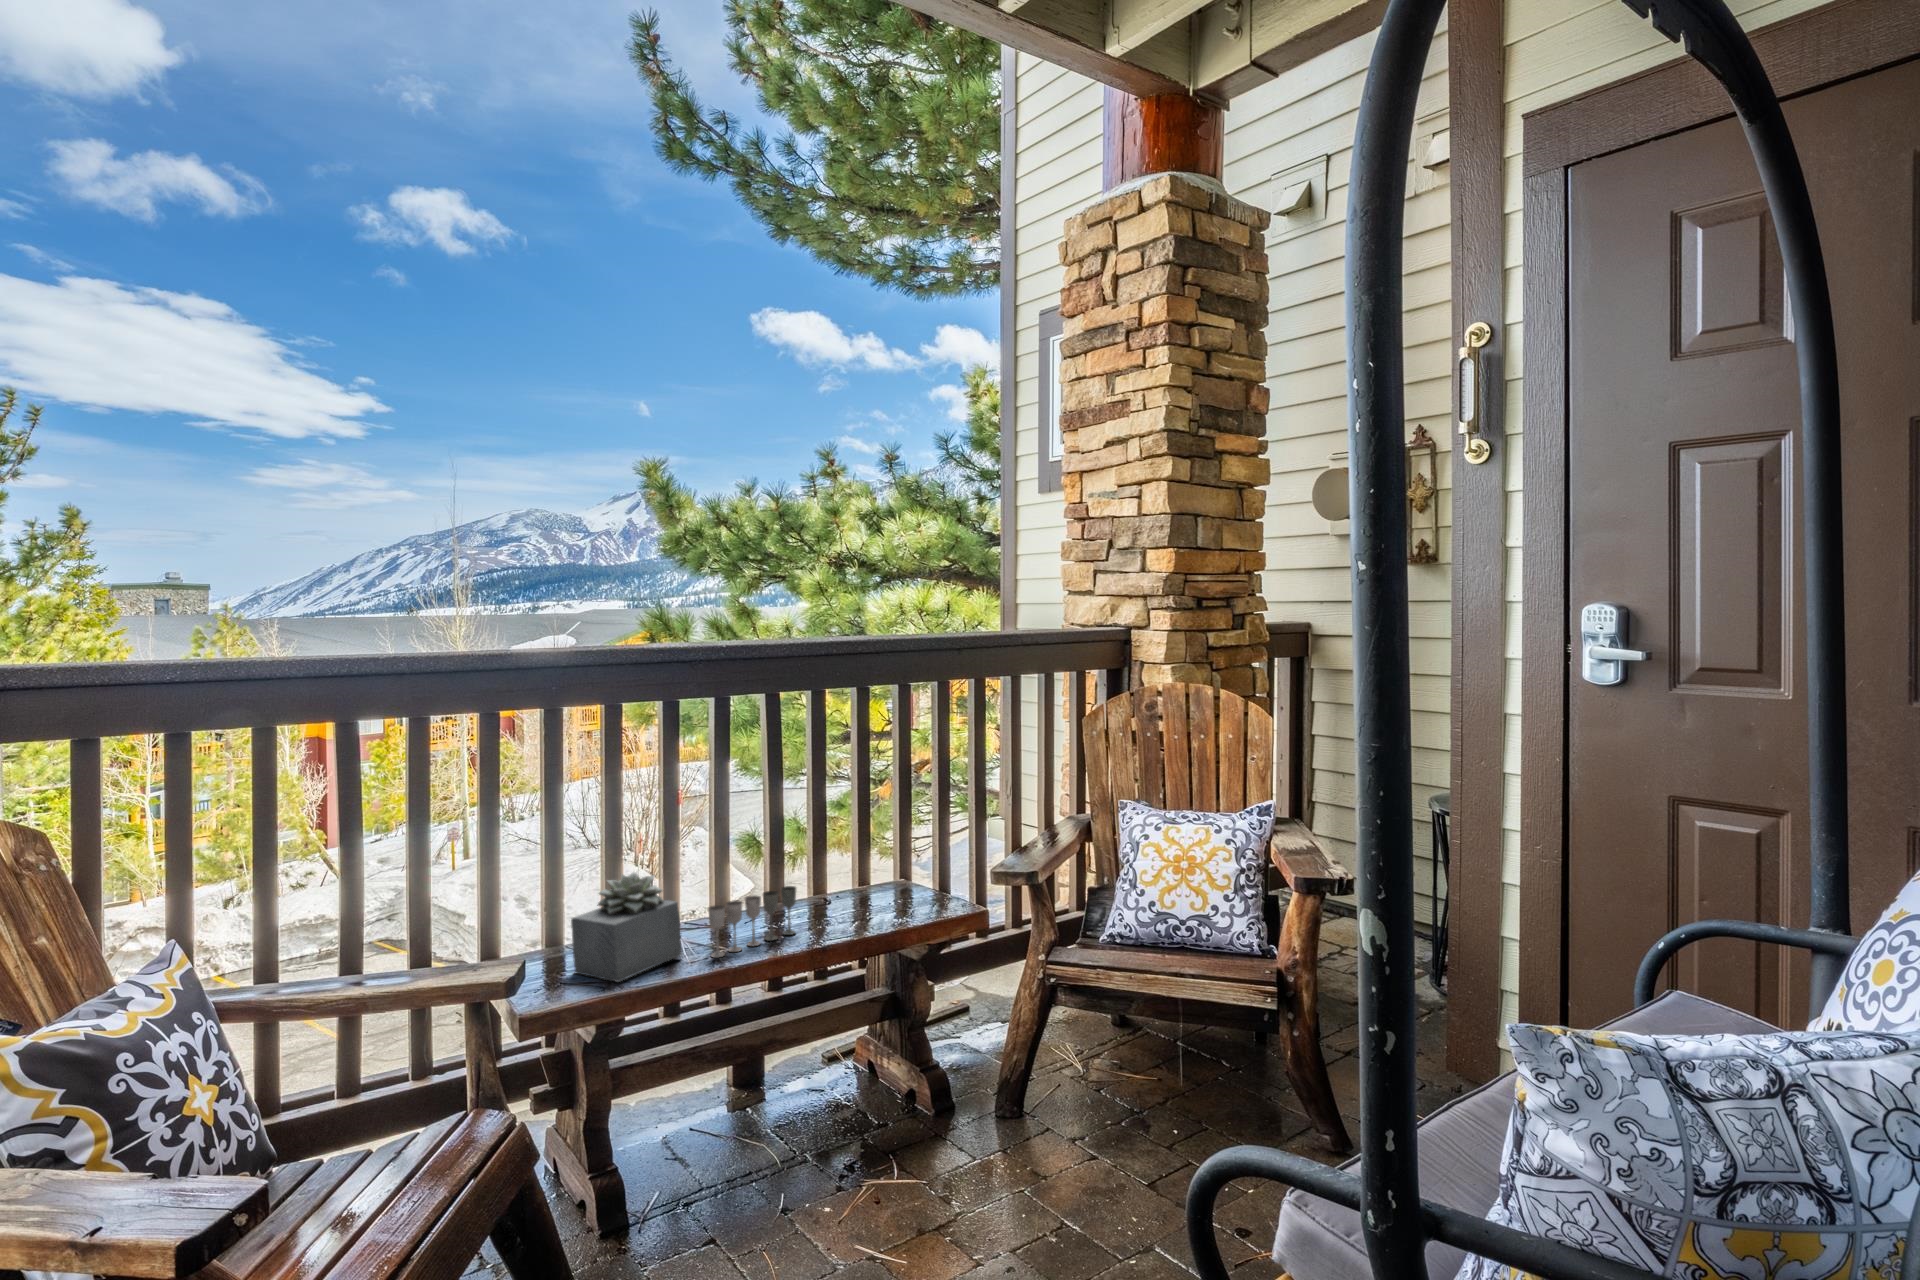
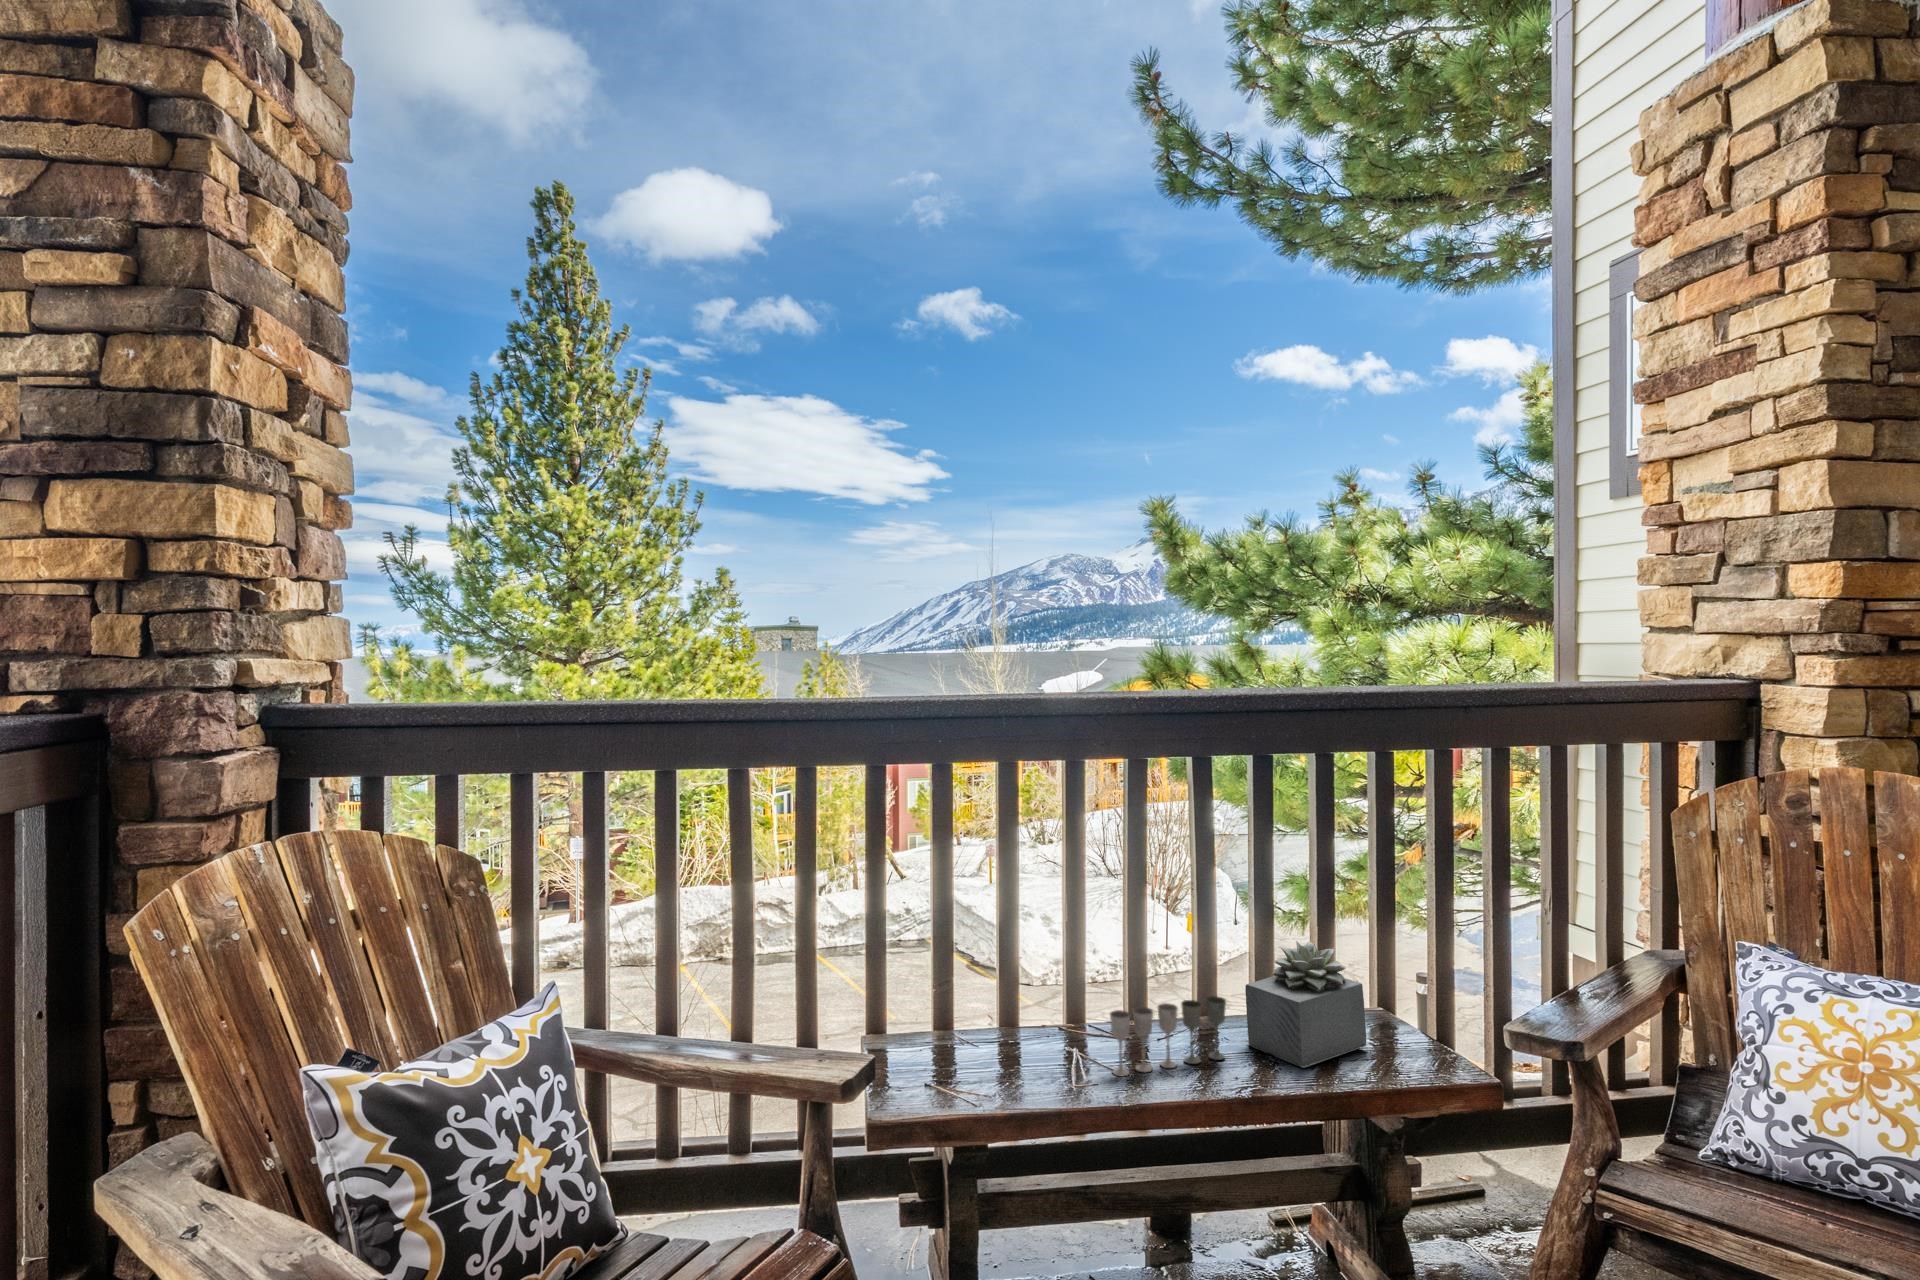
succulent plant: present [571,872,681,982] -> present [1245,941,1368,1068]

